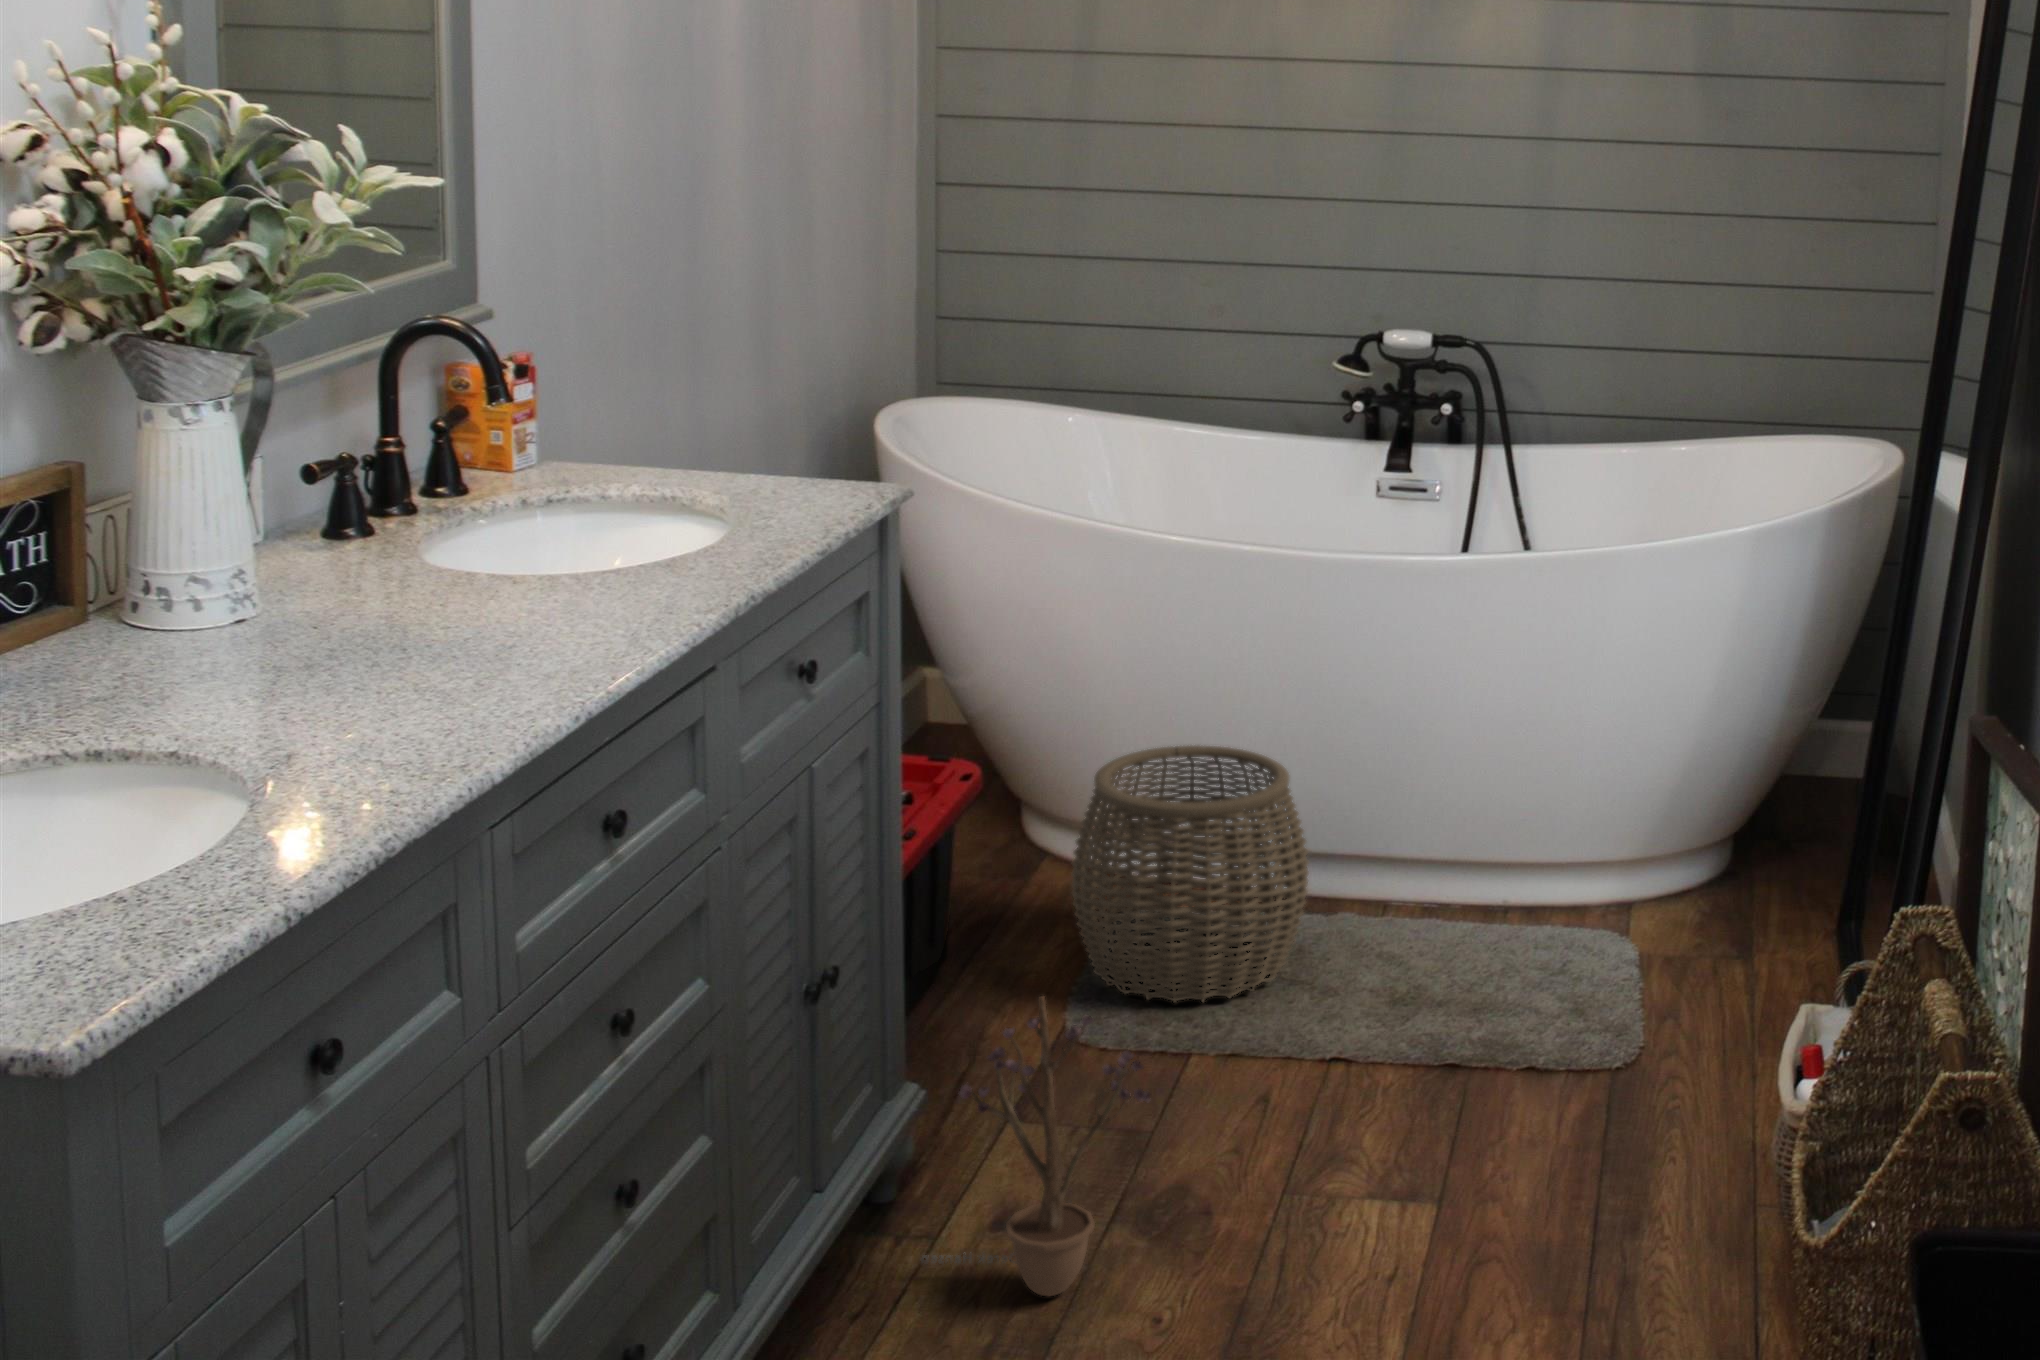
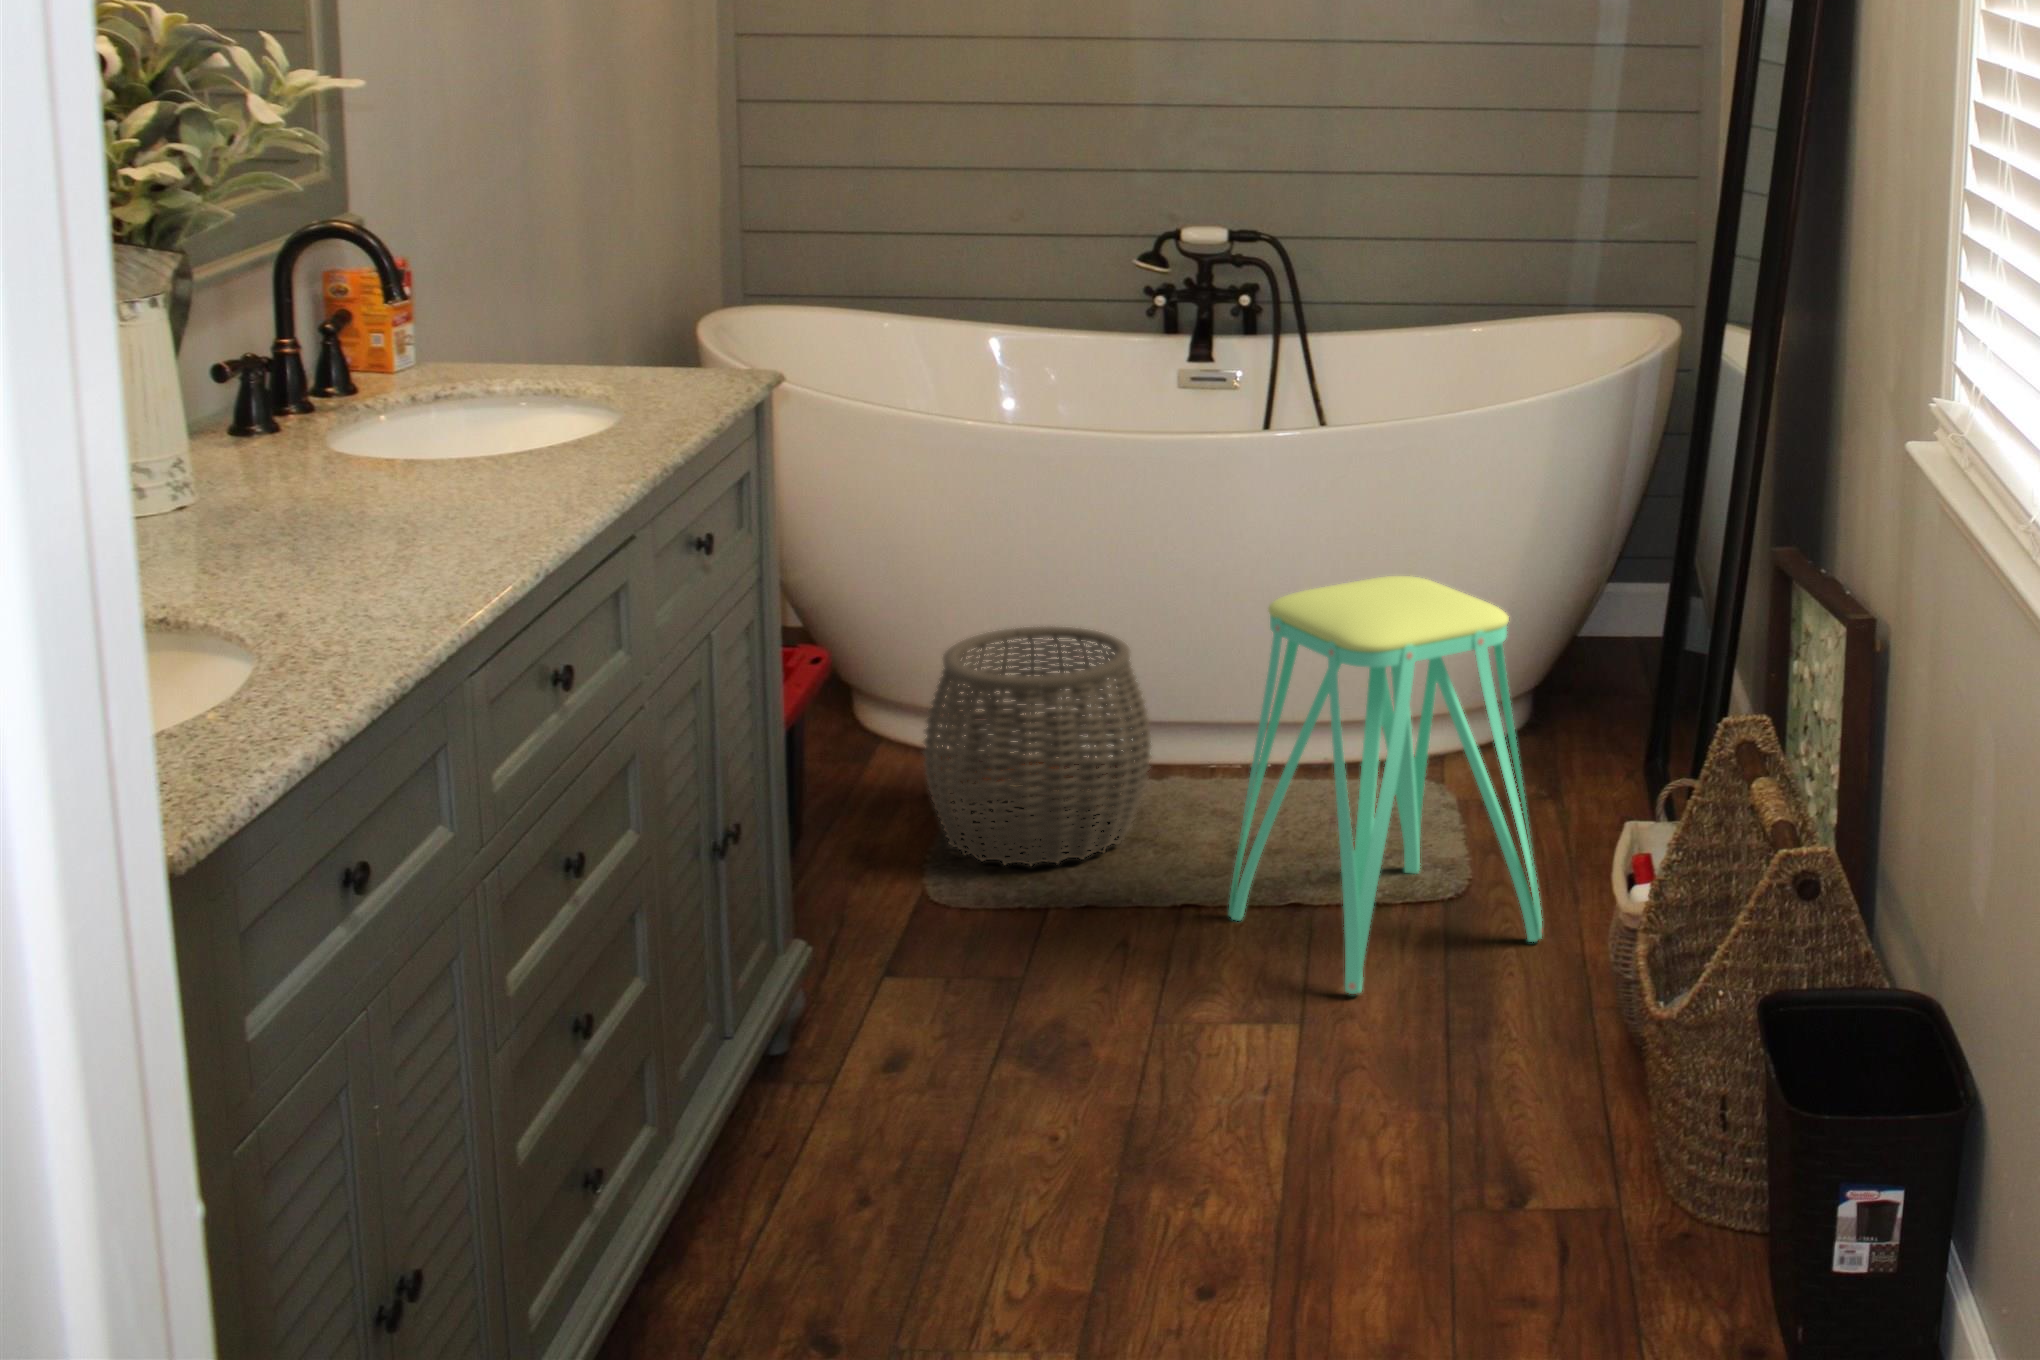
stool: none [1373,717,1707,1175] -> present [1229,576,1542,994]
decorative plant: present [922,996,1151,1296] -> none [828,841,1043,1121]

